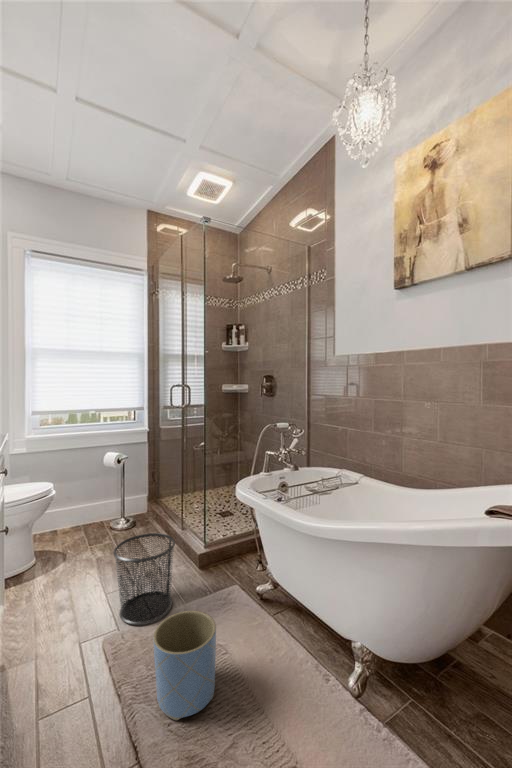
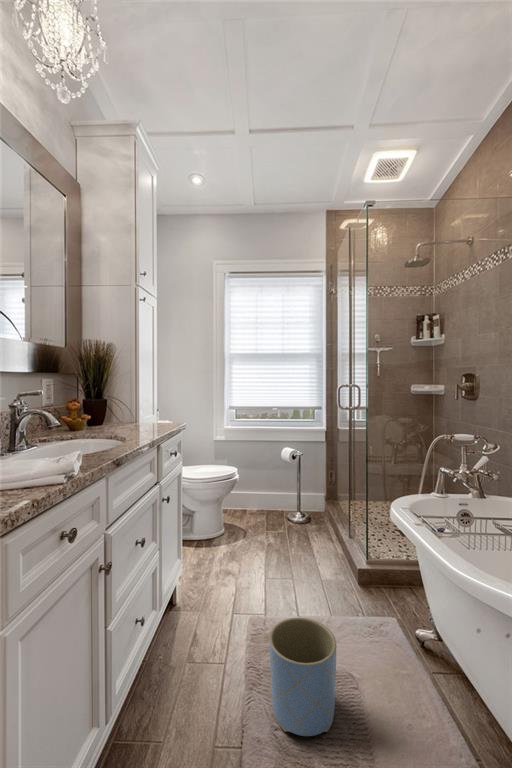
waste bin: present [113,533,175,625] -> none [264,528,323,619]

